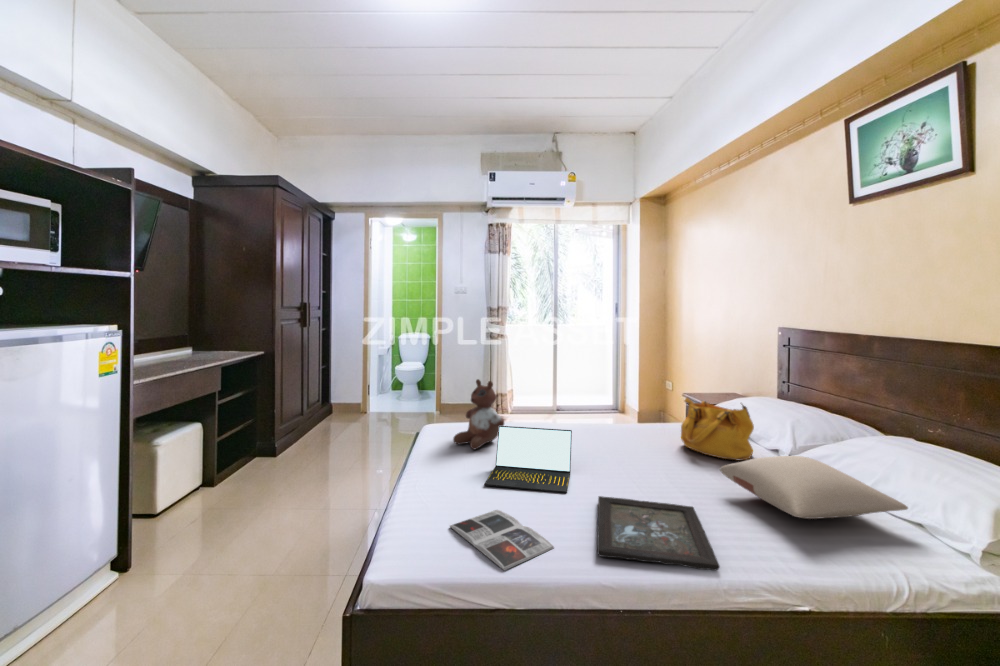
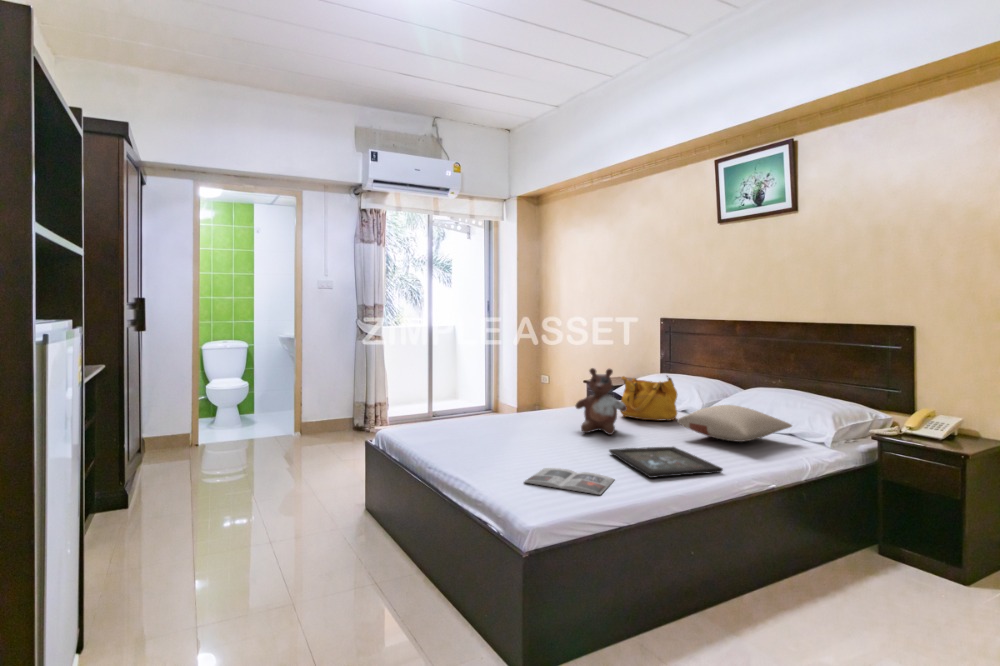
stuffed bear: present [453,379,504,449] -> present [576,368,627,435]
laptop: present [484,426,572,493] -> none [496,405,580,457]

